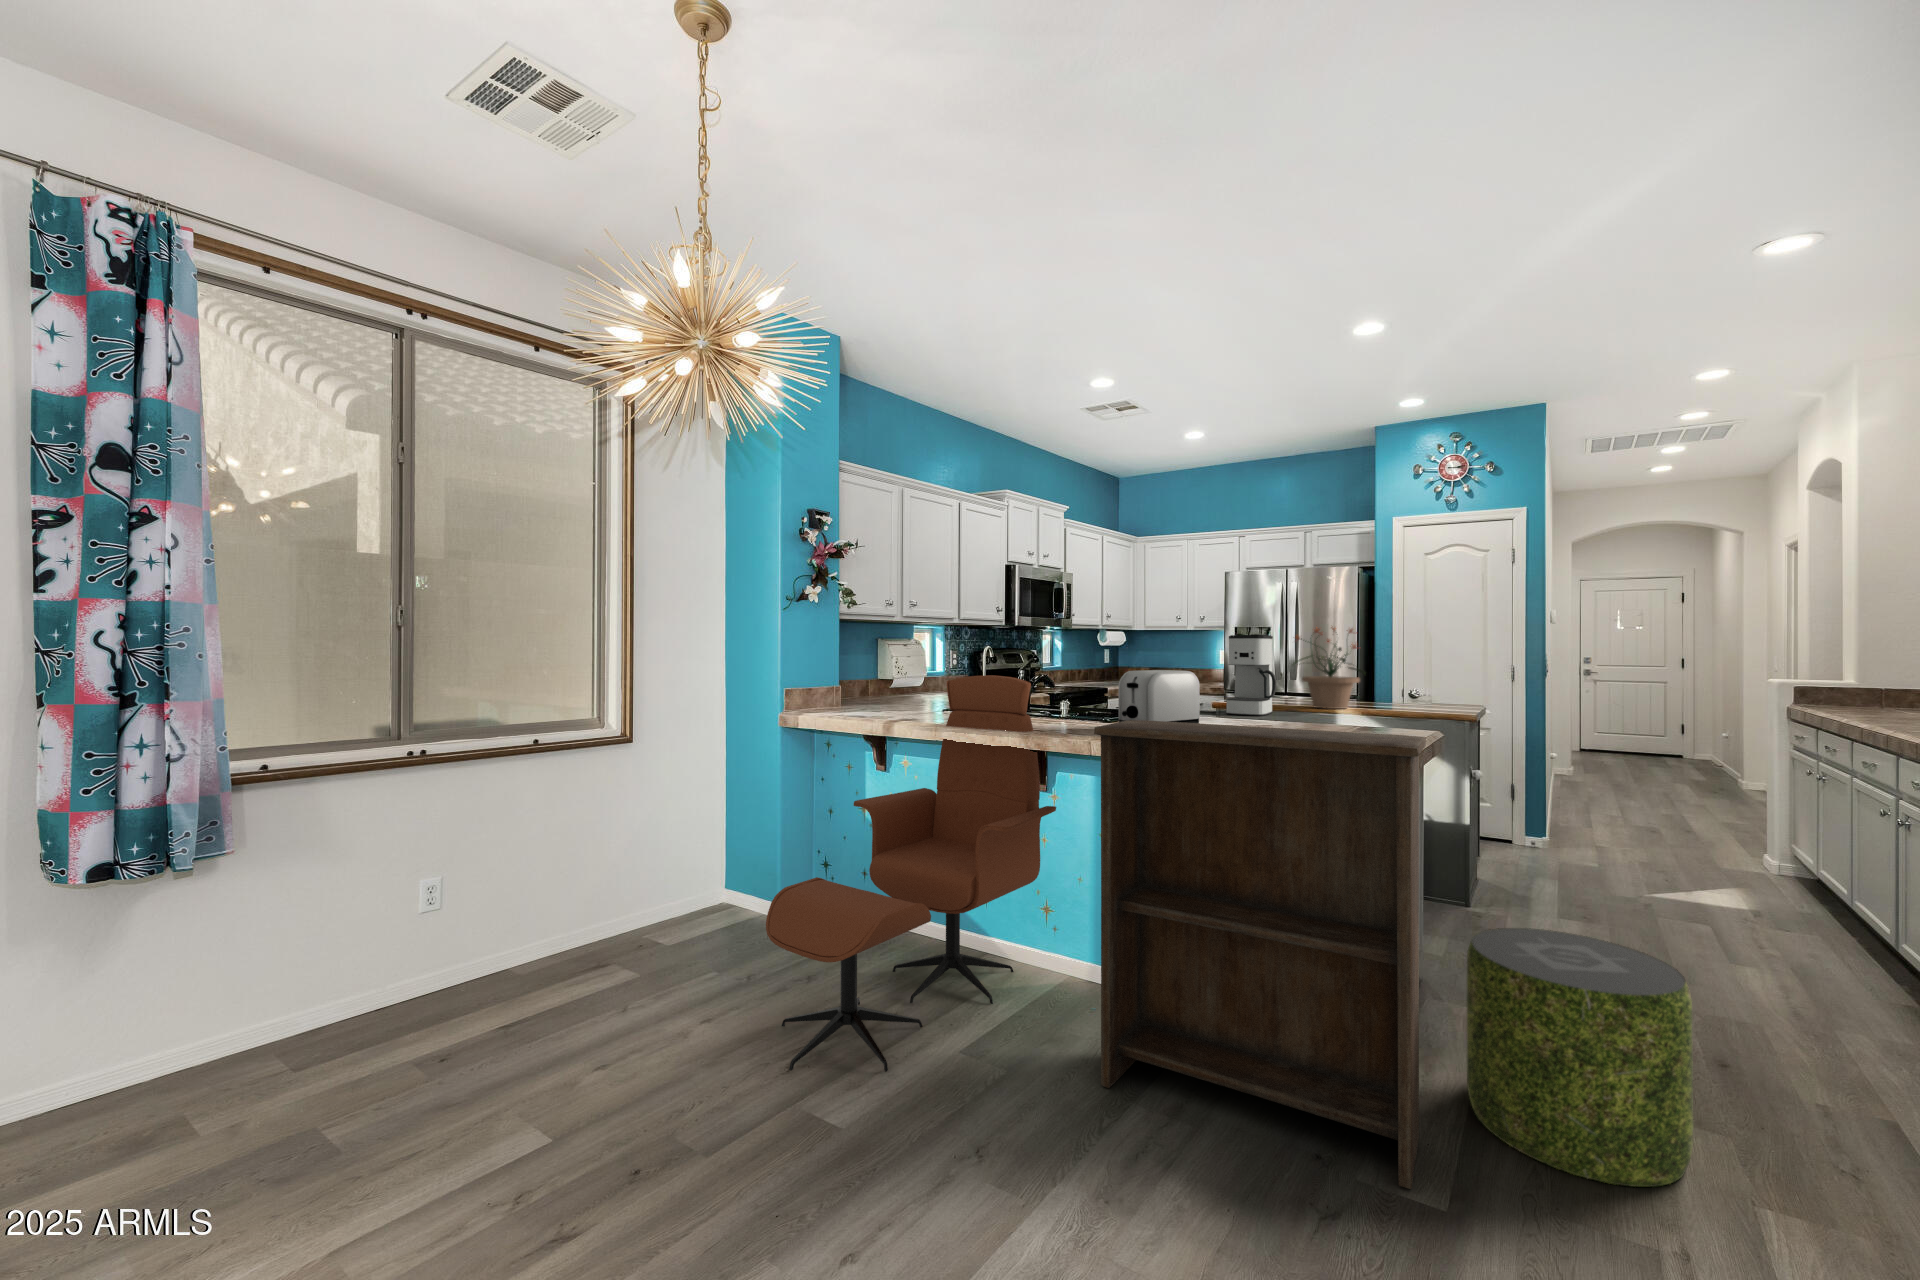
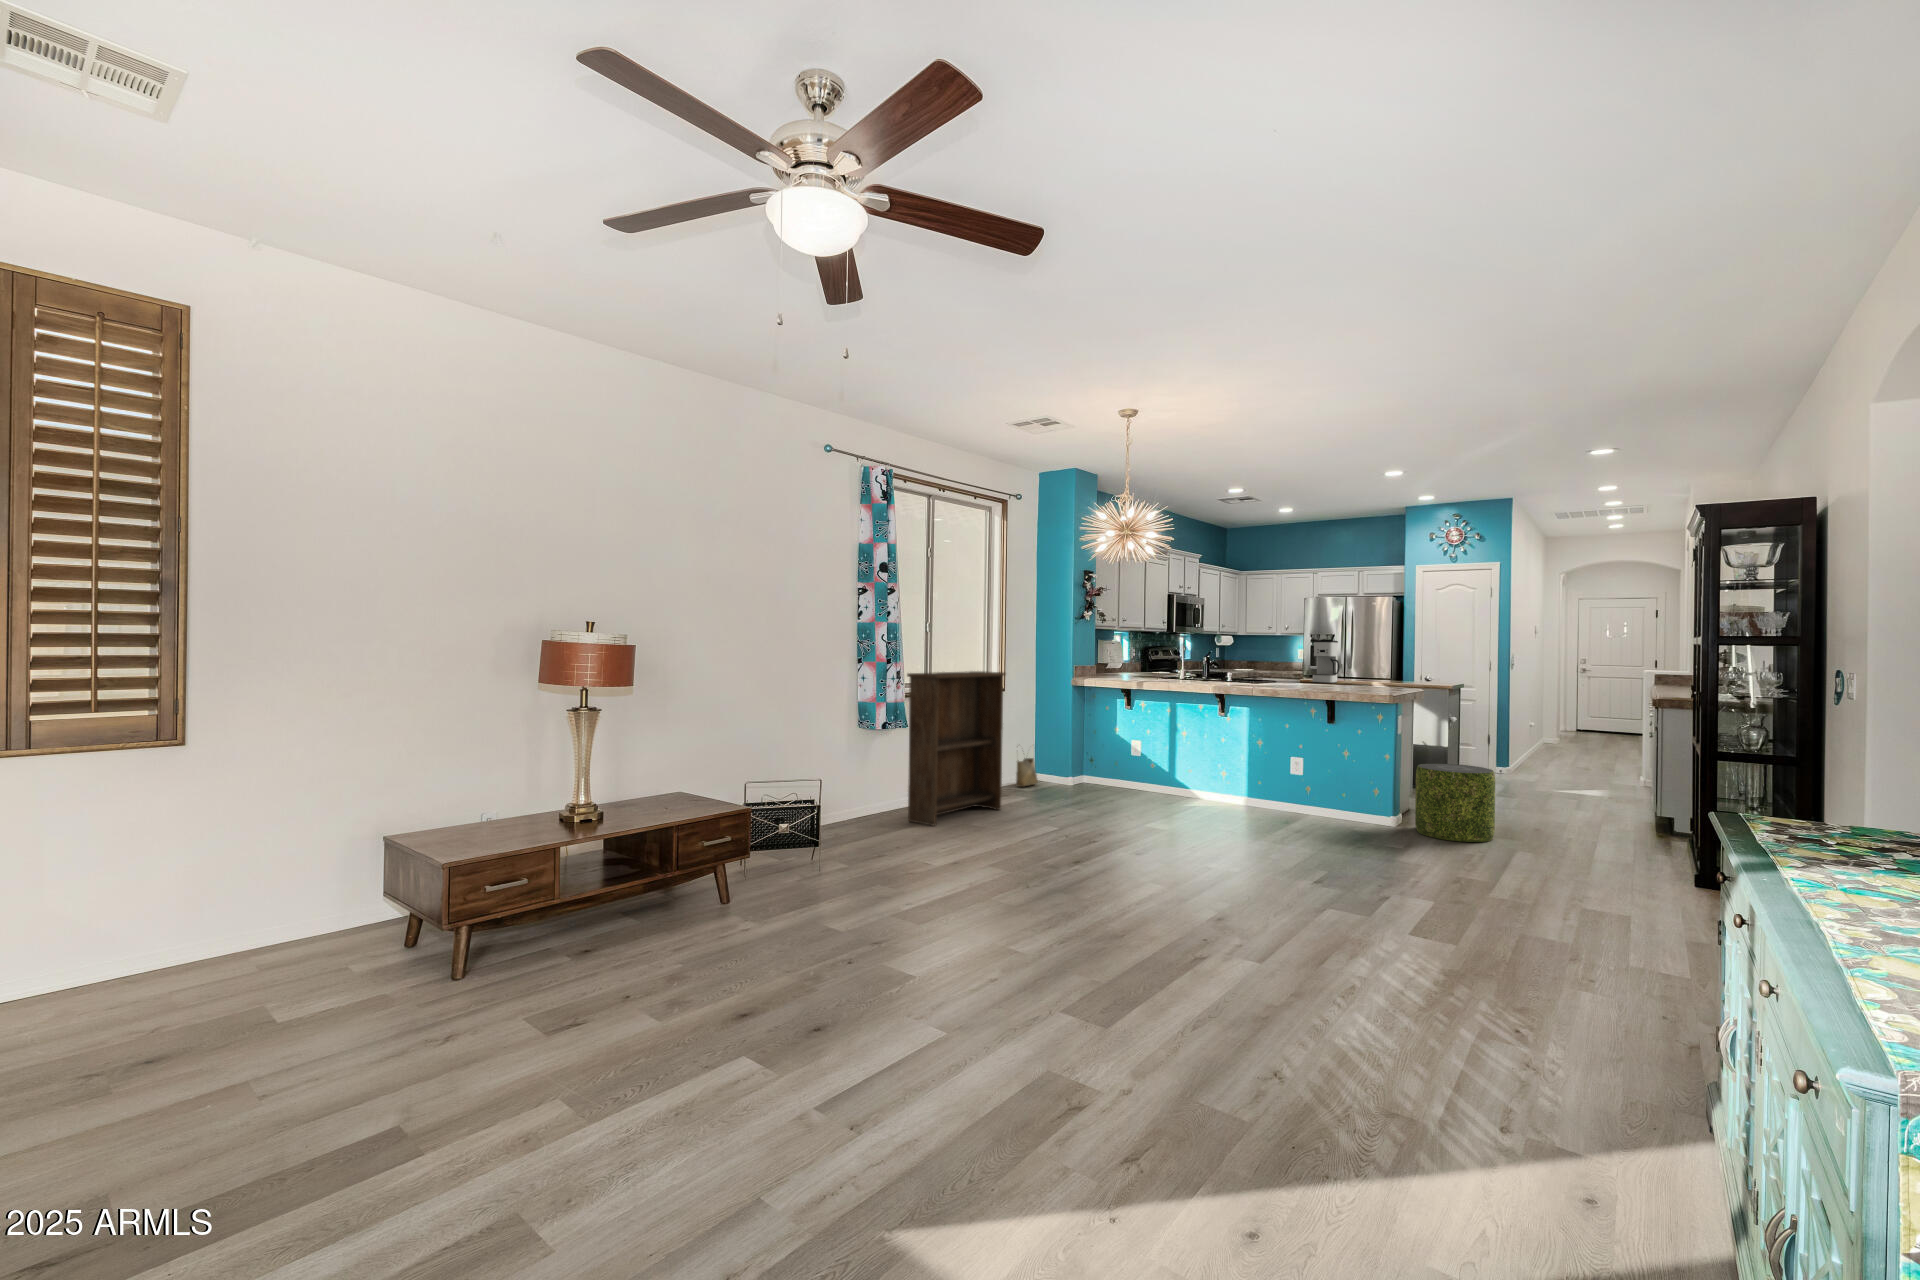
potted plant: present [1295,627,1365,709] -> none [1349,635,1390,682]
toaster: present [1118,670,1200,723] -> none [1263,657,1302,687]
lounge chair: present [766,675,1056,1071] -> none [1114,659,1233,820]
bookshelf: present [1094,720,1426,1189] -> present [907,671,1005,826]
woven basket: none [663,839,717,925] -> present [1016,758,1038,787]

